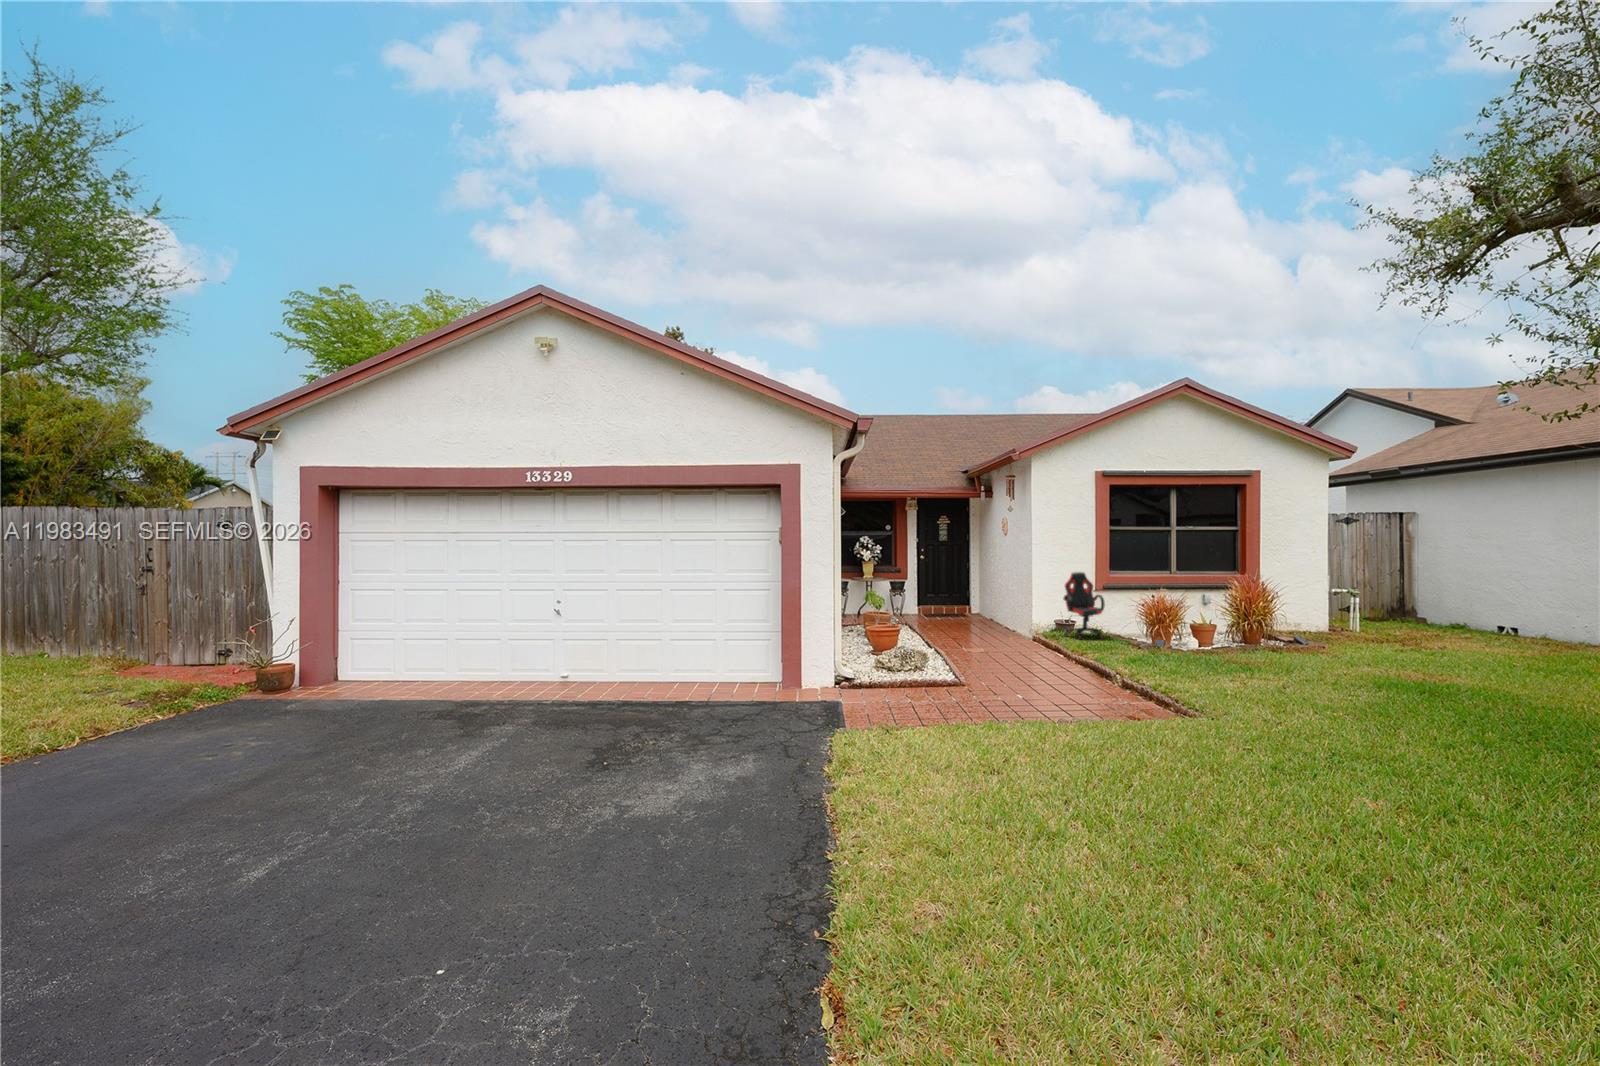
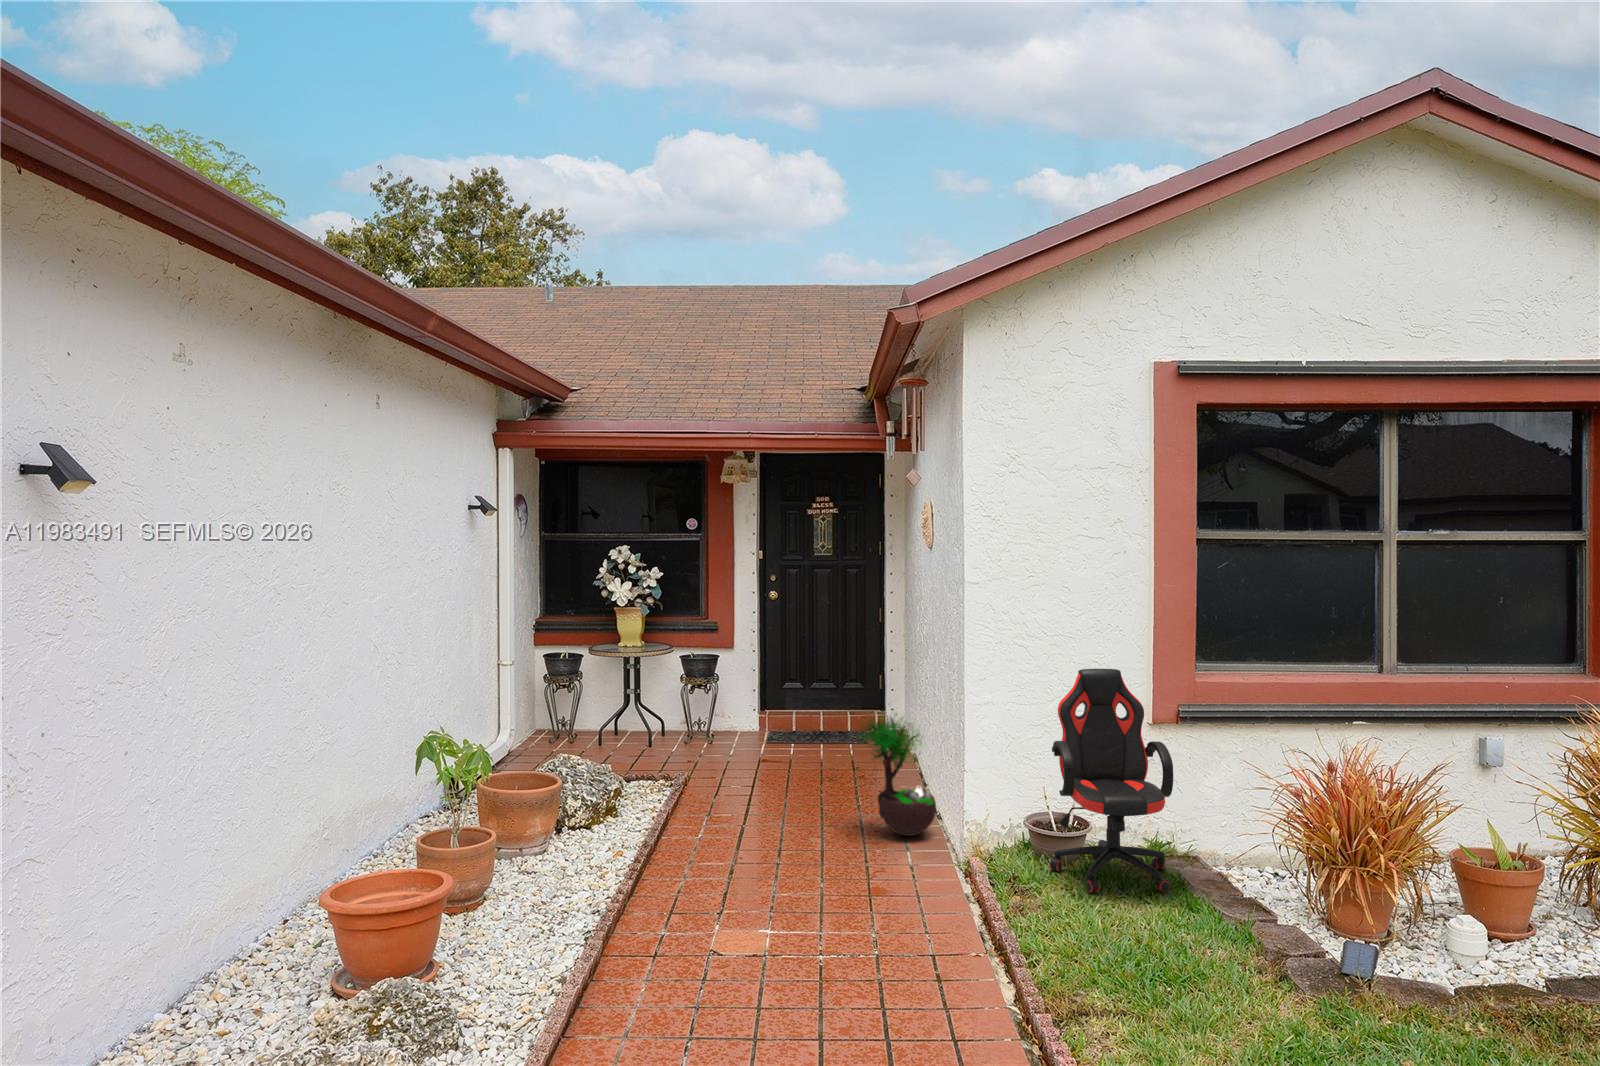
potted tree: none [988,589,1017,634] -> present [860,712,936,836]

